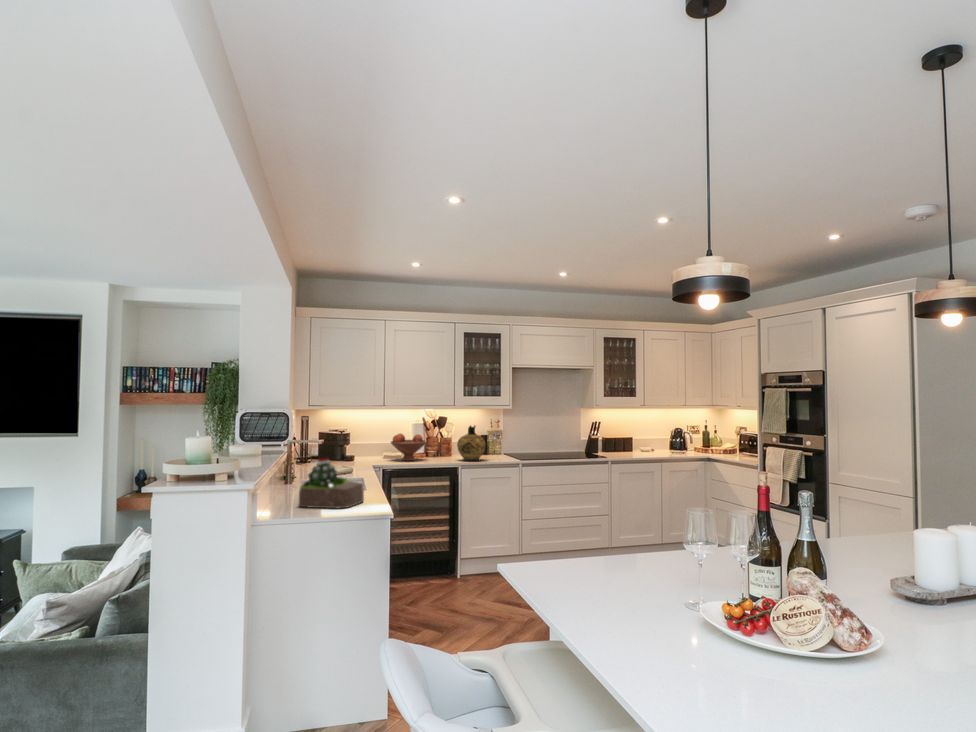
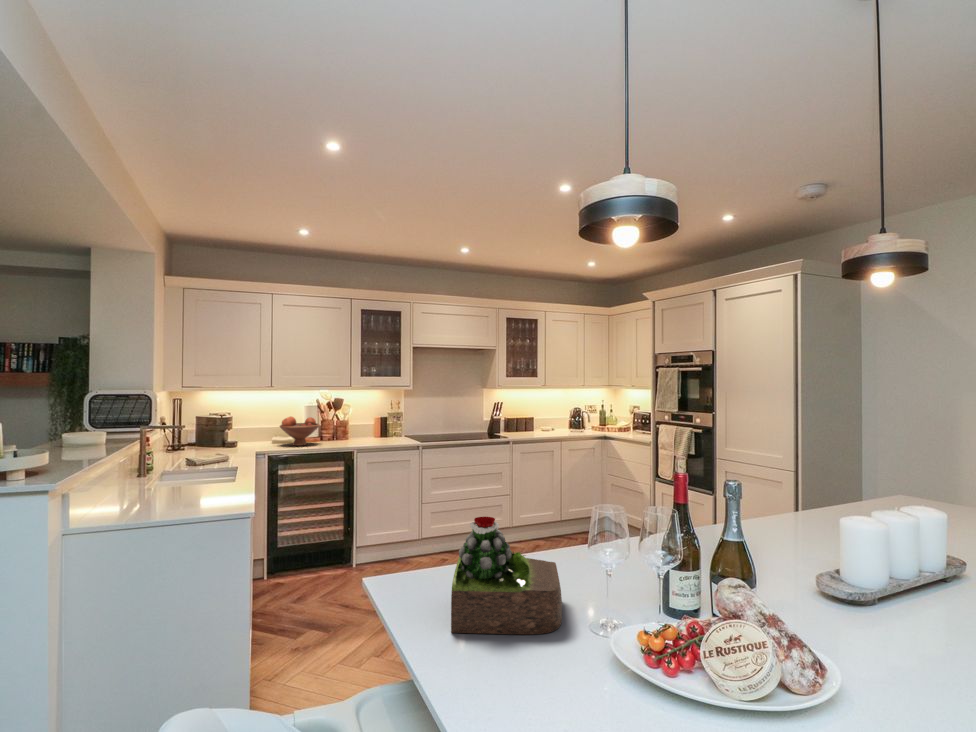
ceramic jug: present [457,426,486,461] -> none [353,407,384,445]
succulent plant: present [299,458,364,508] -> present [451,517,562,634]

